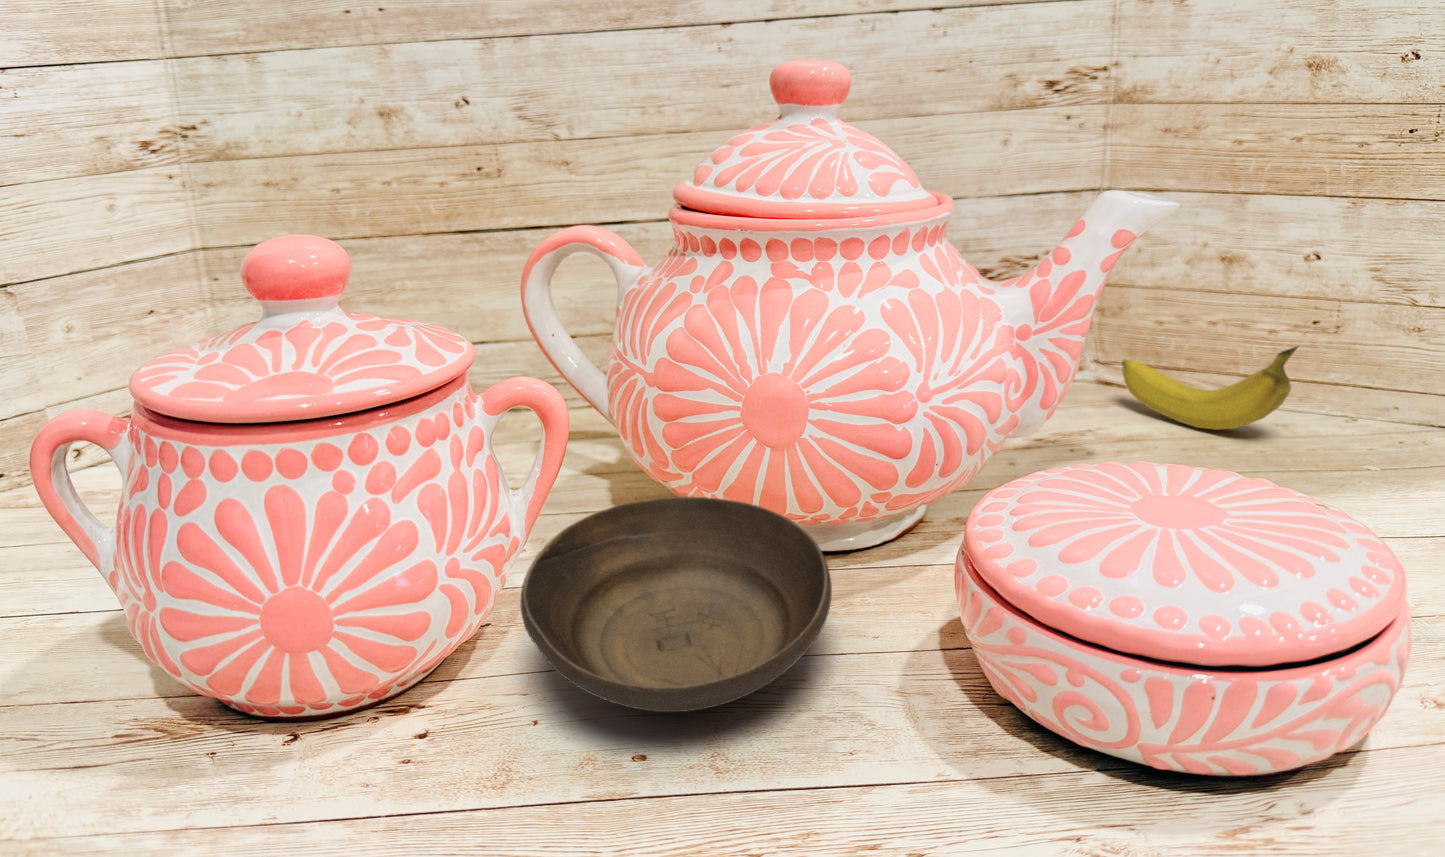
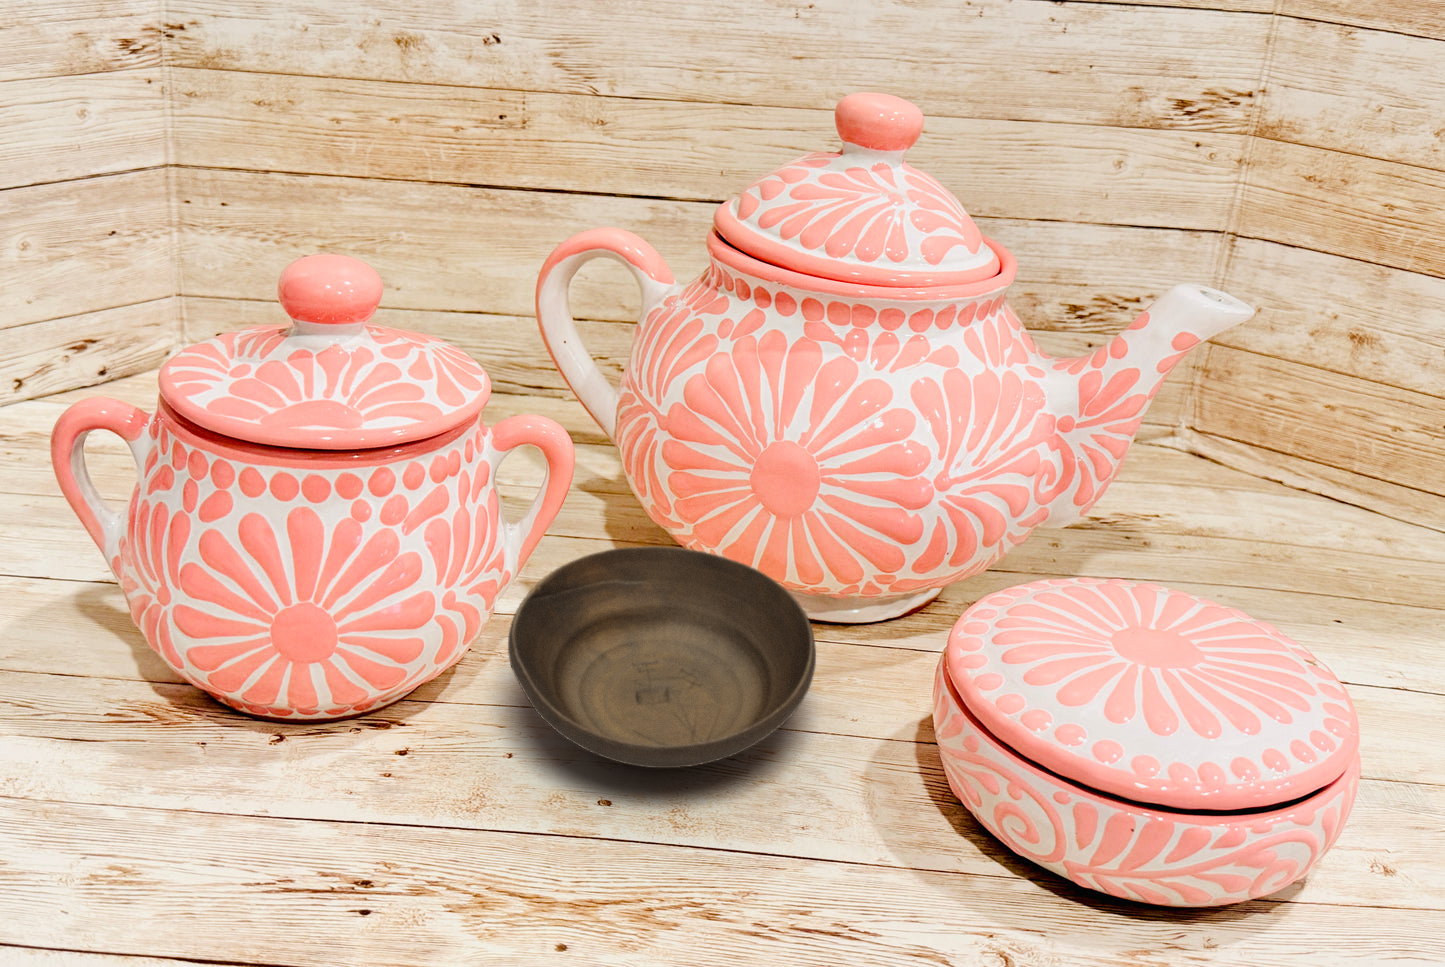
fruit: present [1122,346,1298,430] -> none [1199,436,1385,537]

